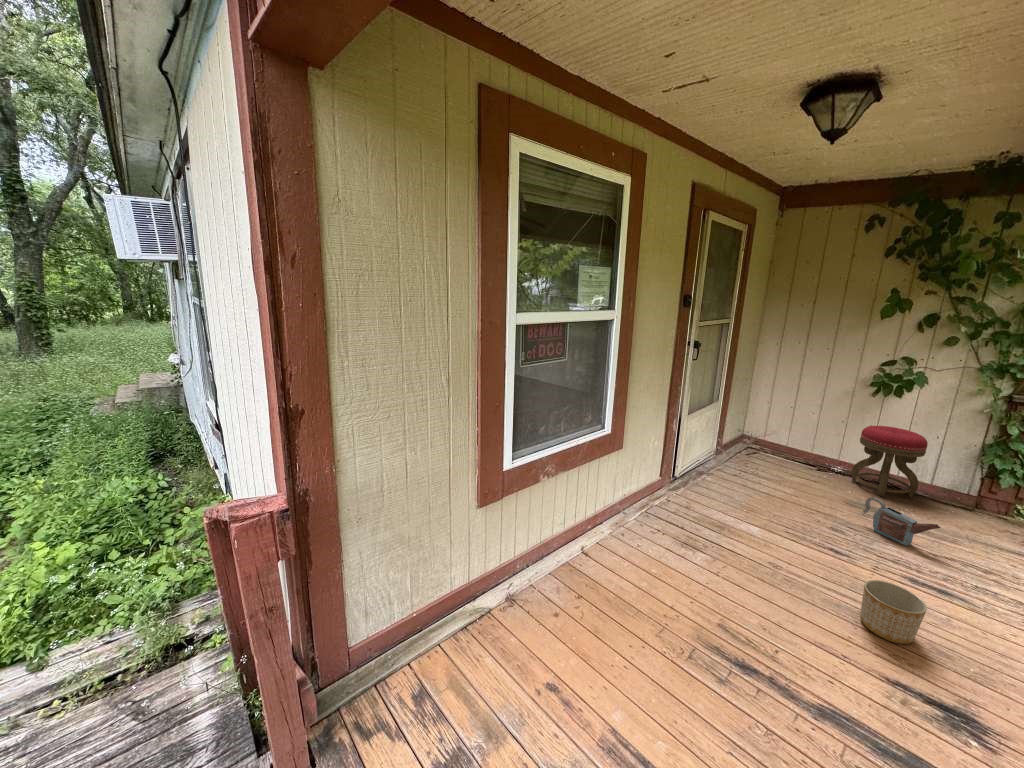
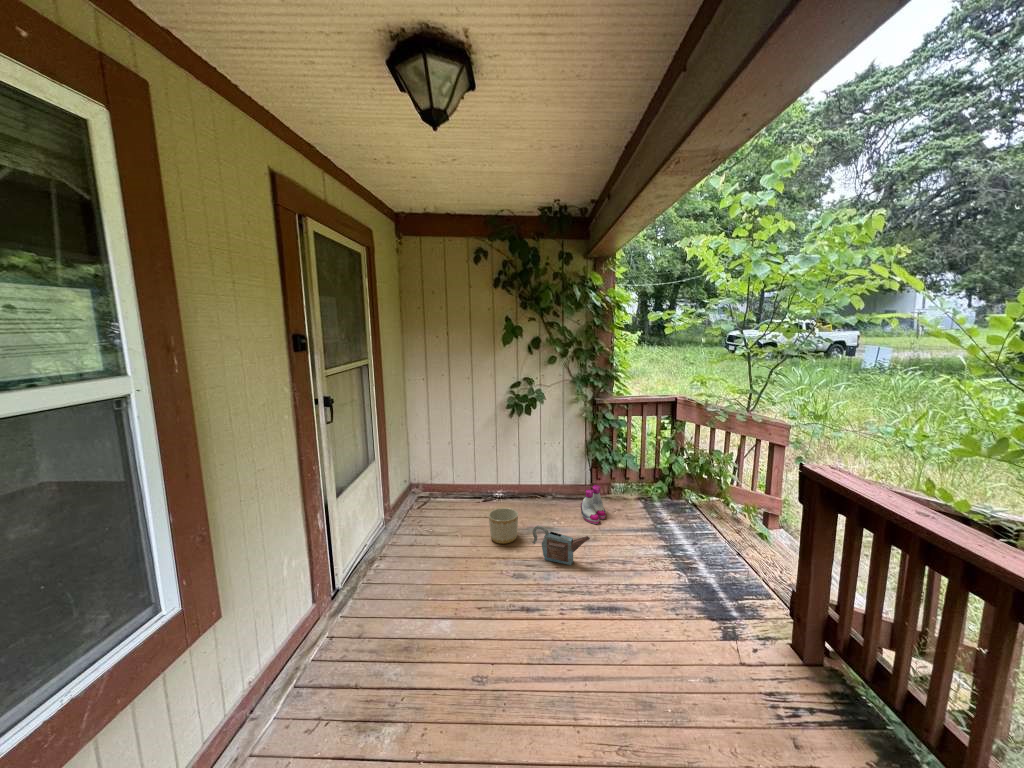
stool: present [851,426,928,497] -> none [511,444,558,513]
boots: none [945,490,987,531] -> present [581,485,606,524]
planter: present [860,580,927,644] -> present [488,508,518,544]

